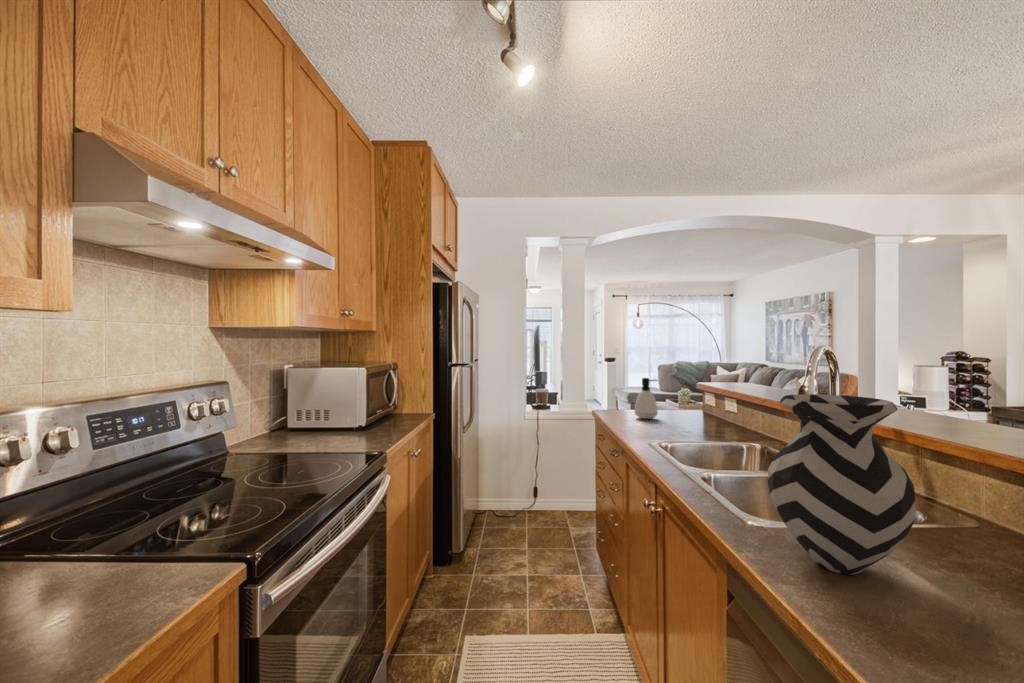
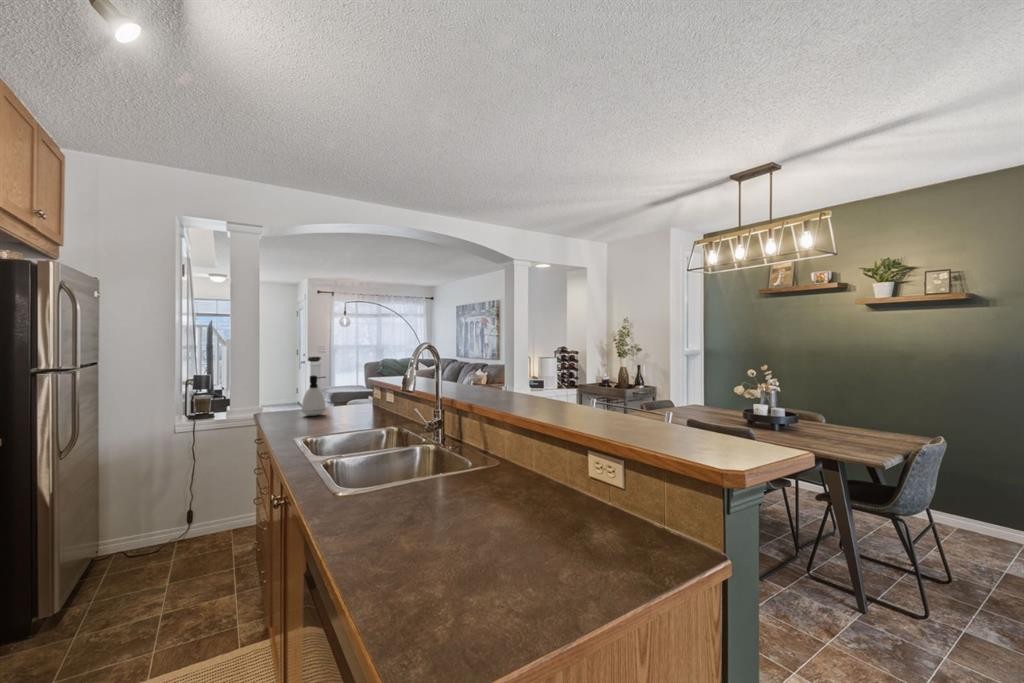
vase: present [768,394,916,575] -> none [336,381,430,516]

